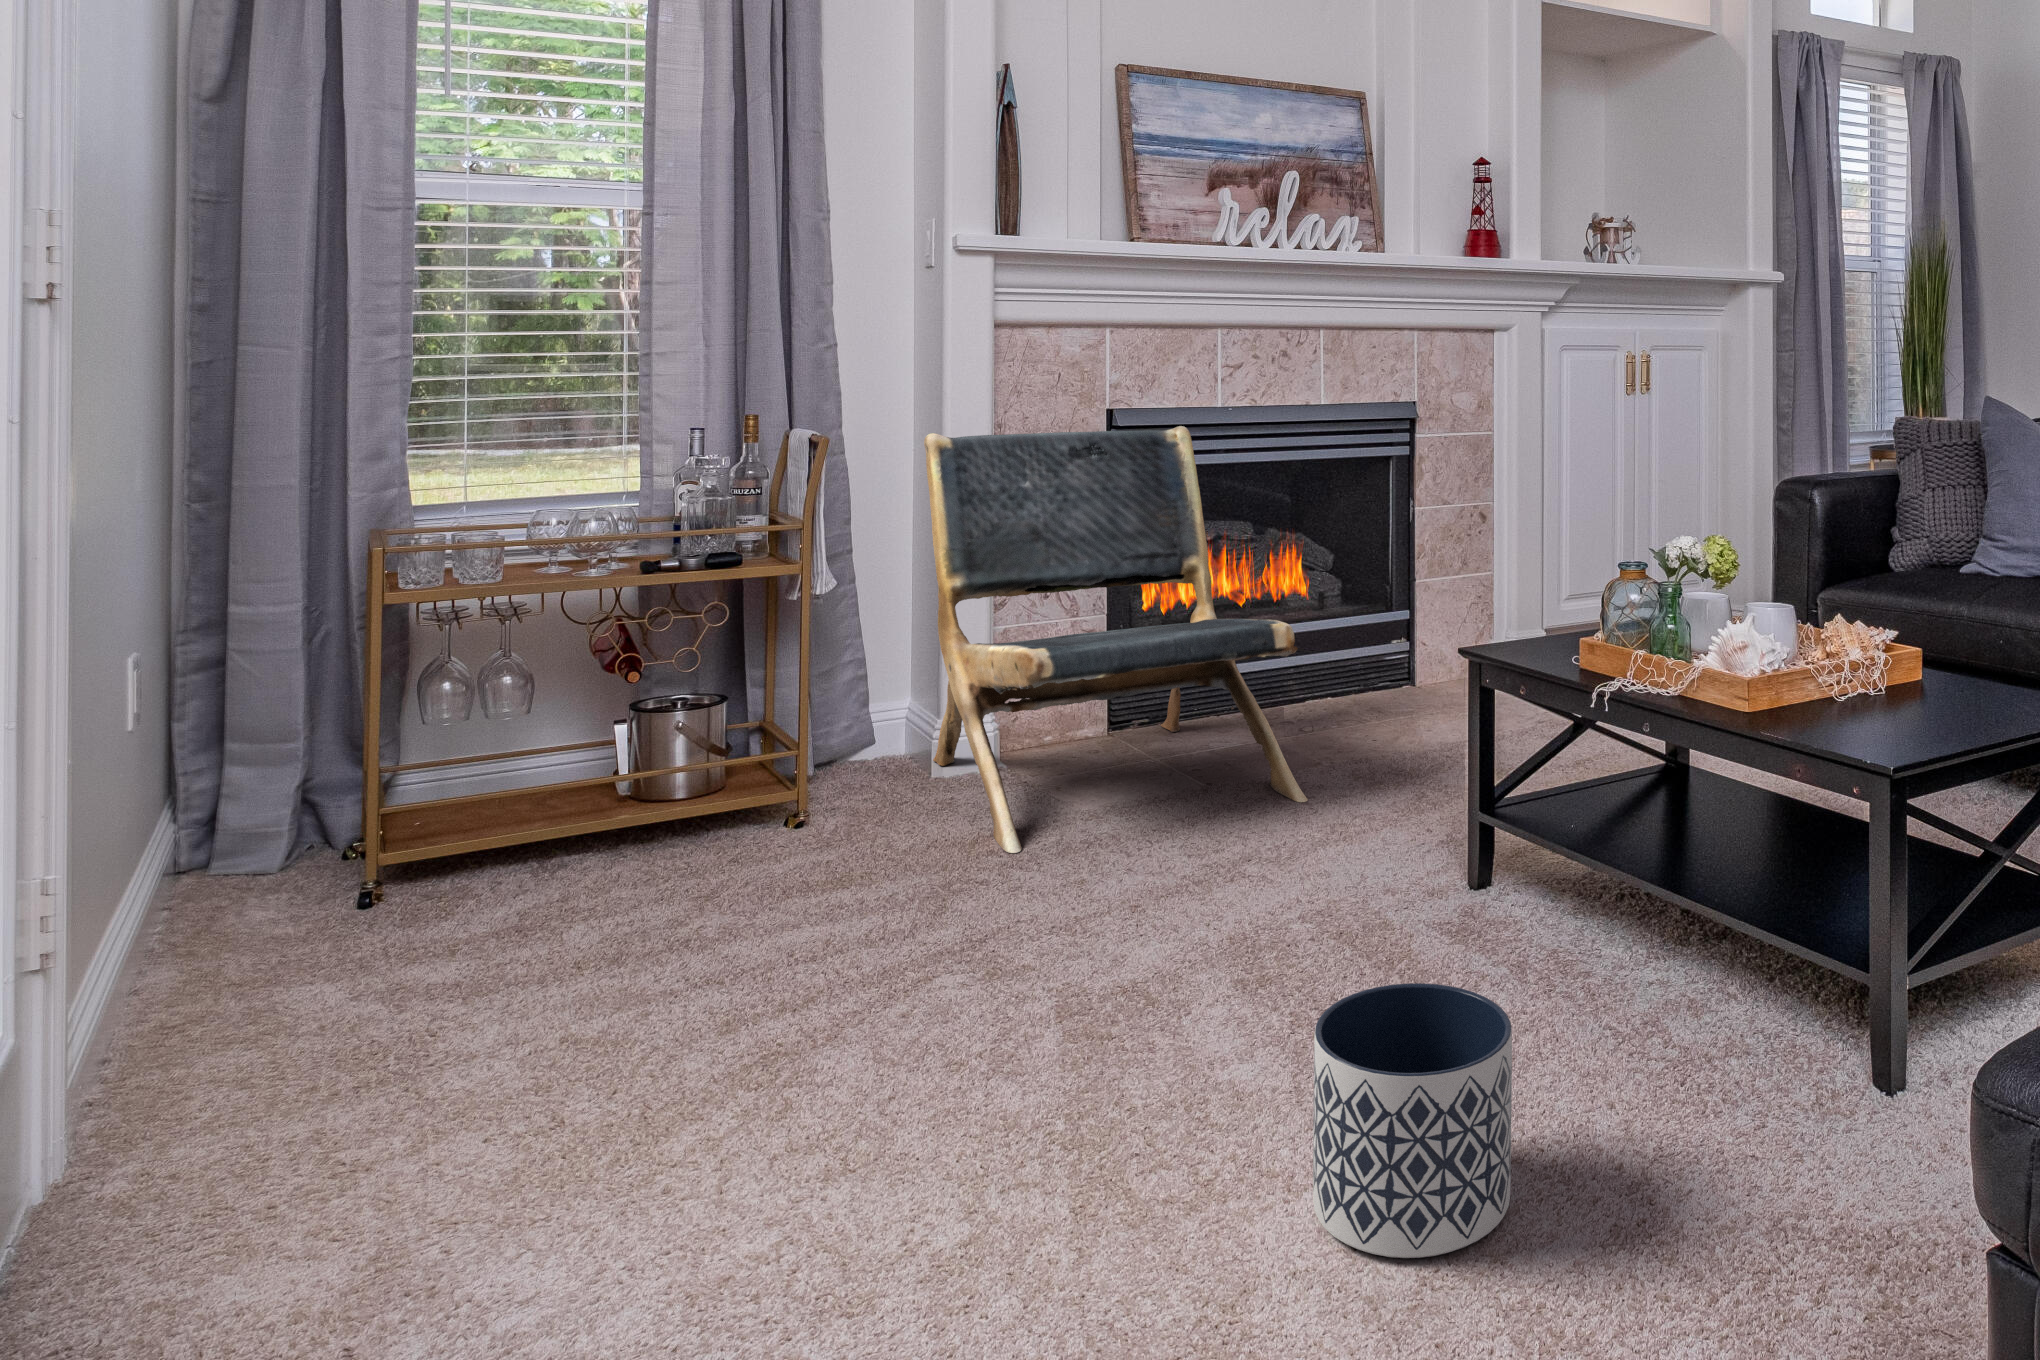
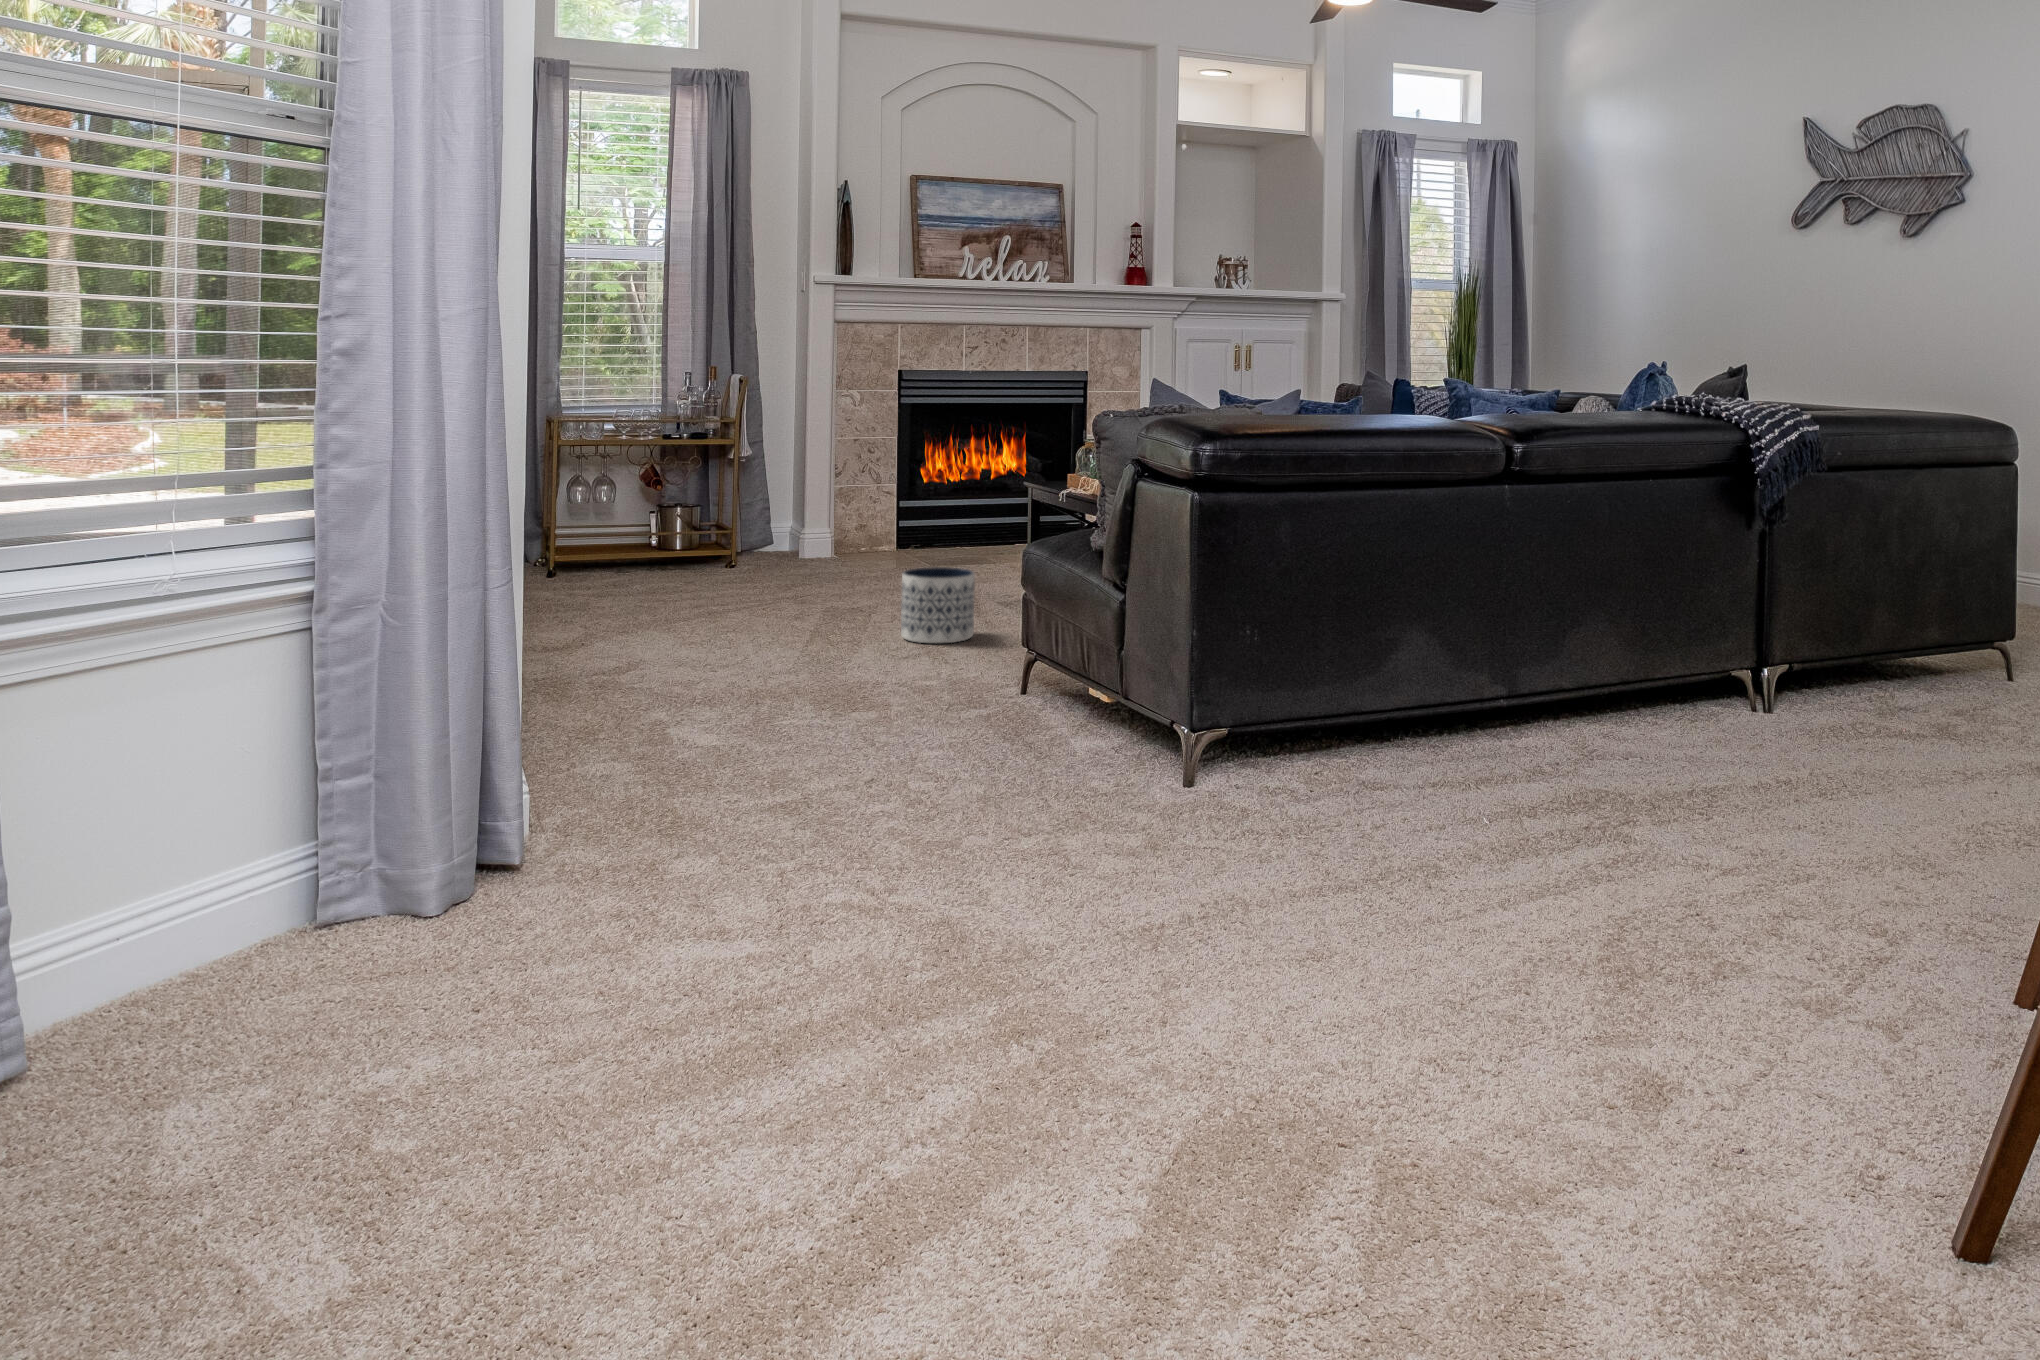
lounge chair: present [924,426,1308,853] -> none [798,379,982,576]

